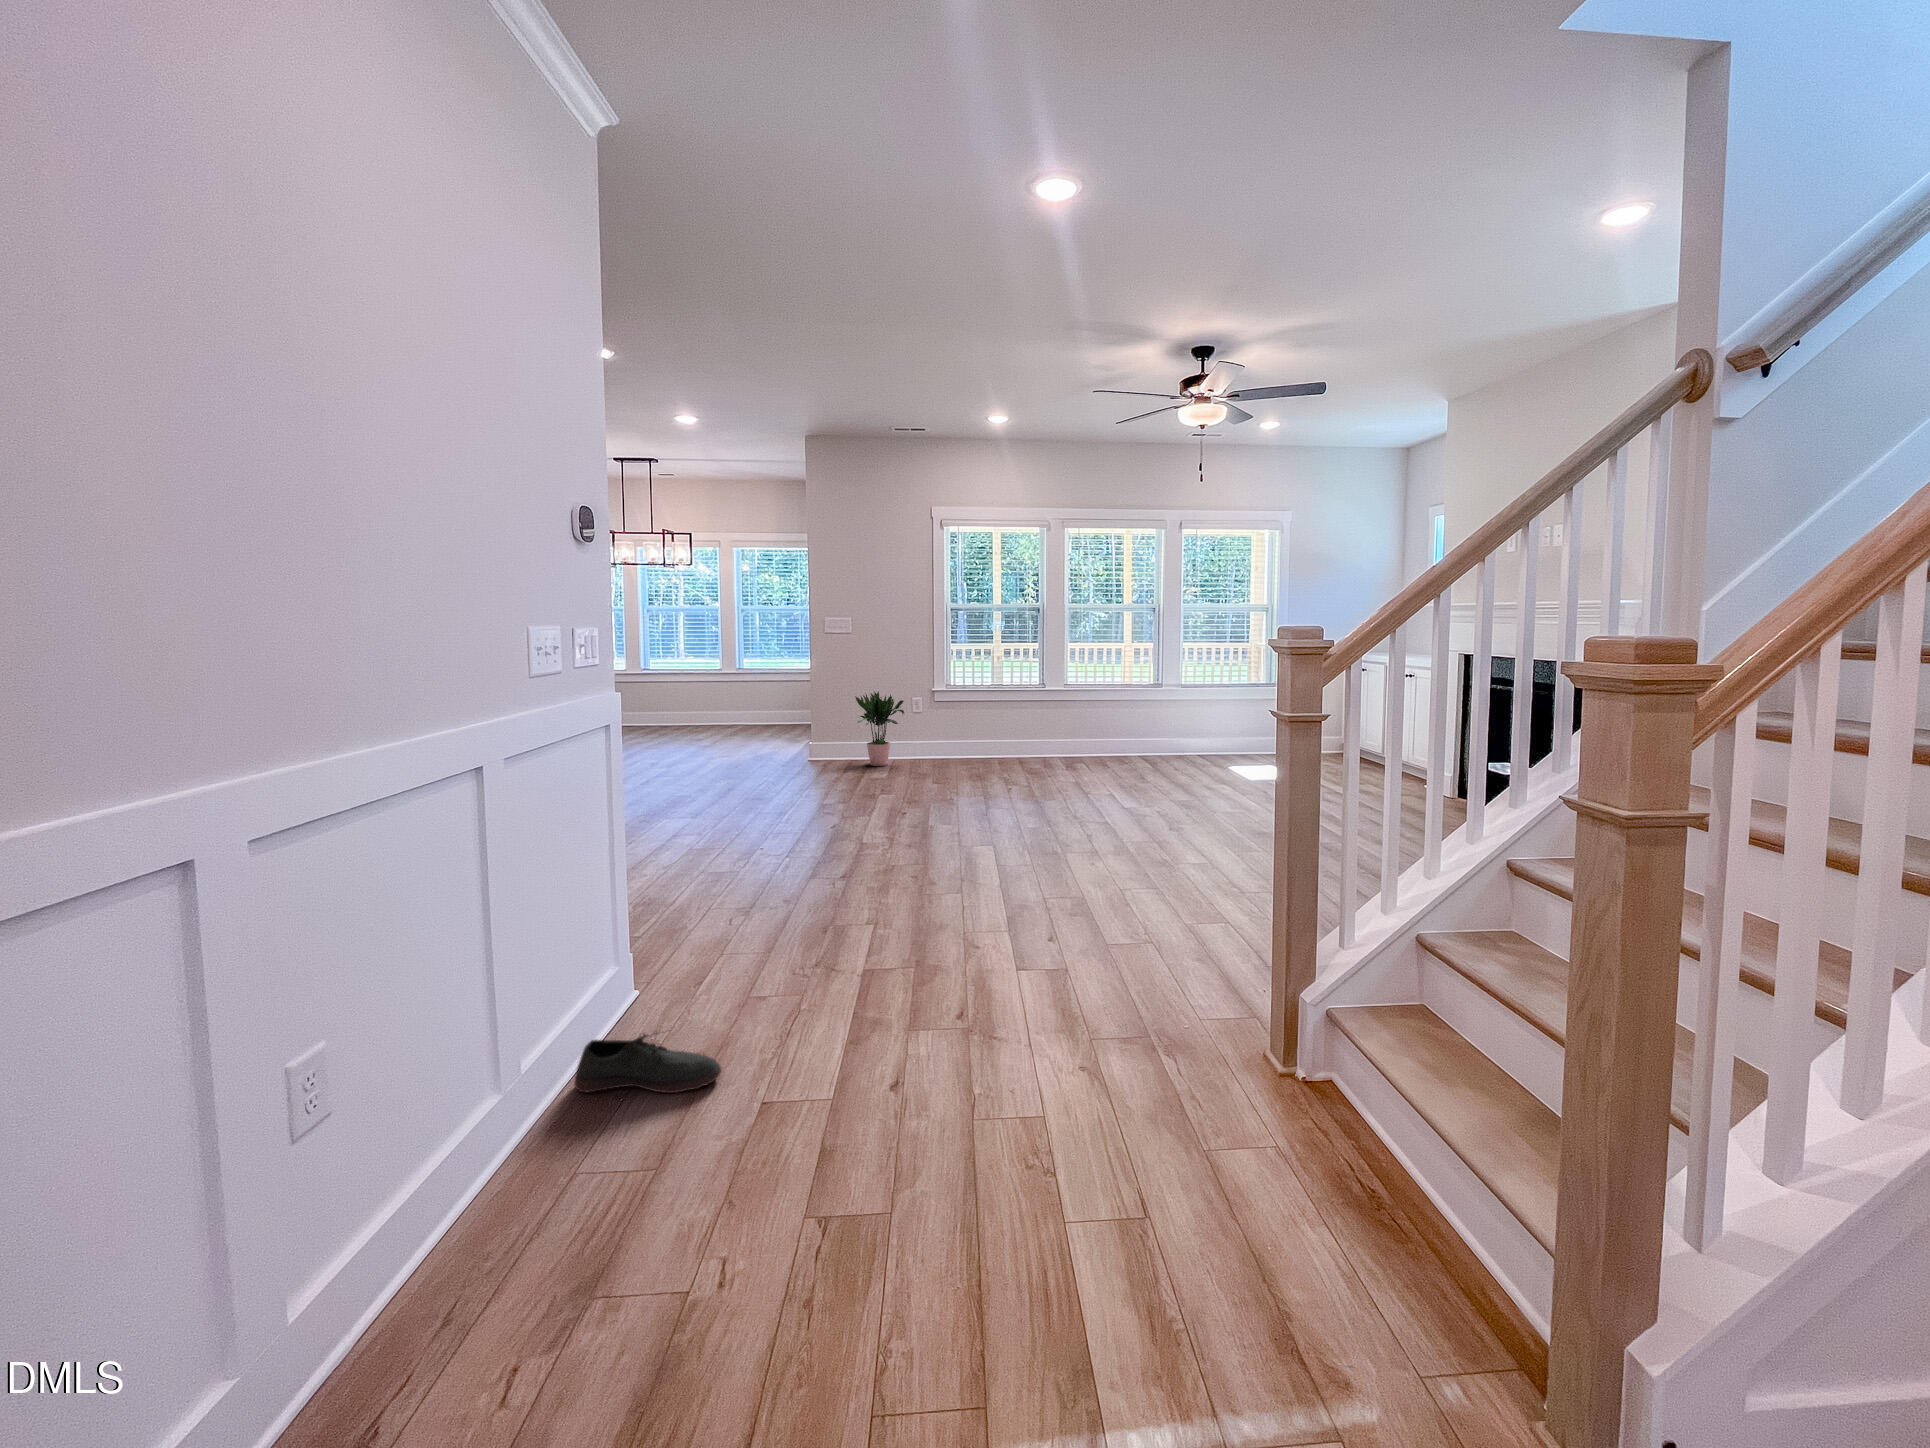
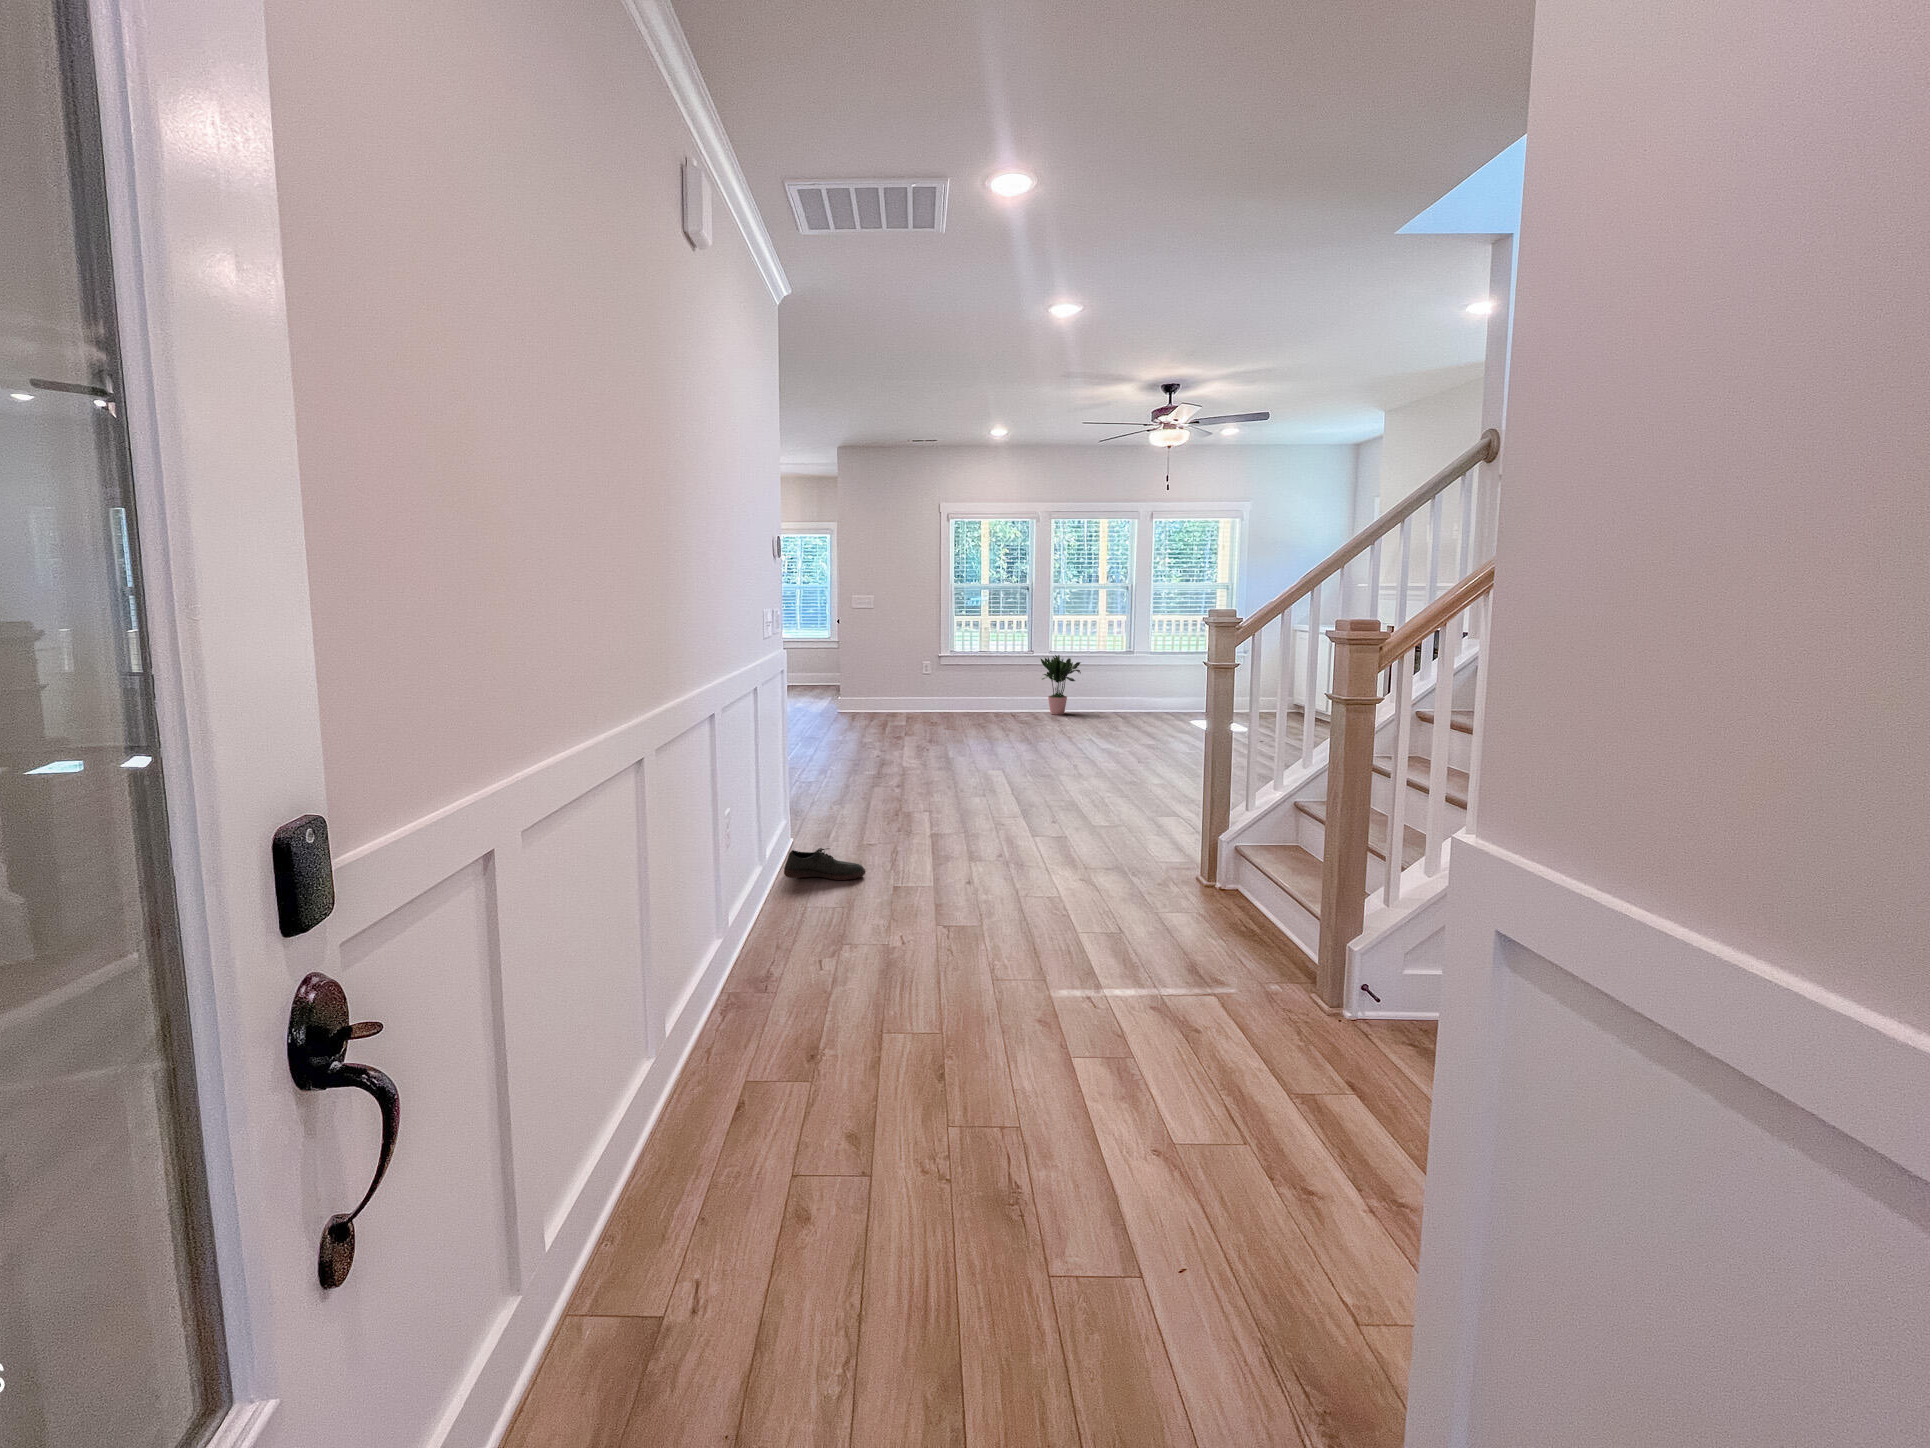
potted plant: present [855,692,904,766] -> present [1041,655,1081,715]

